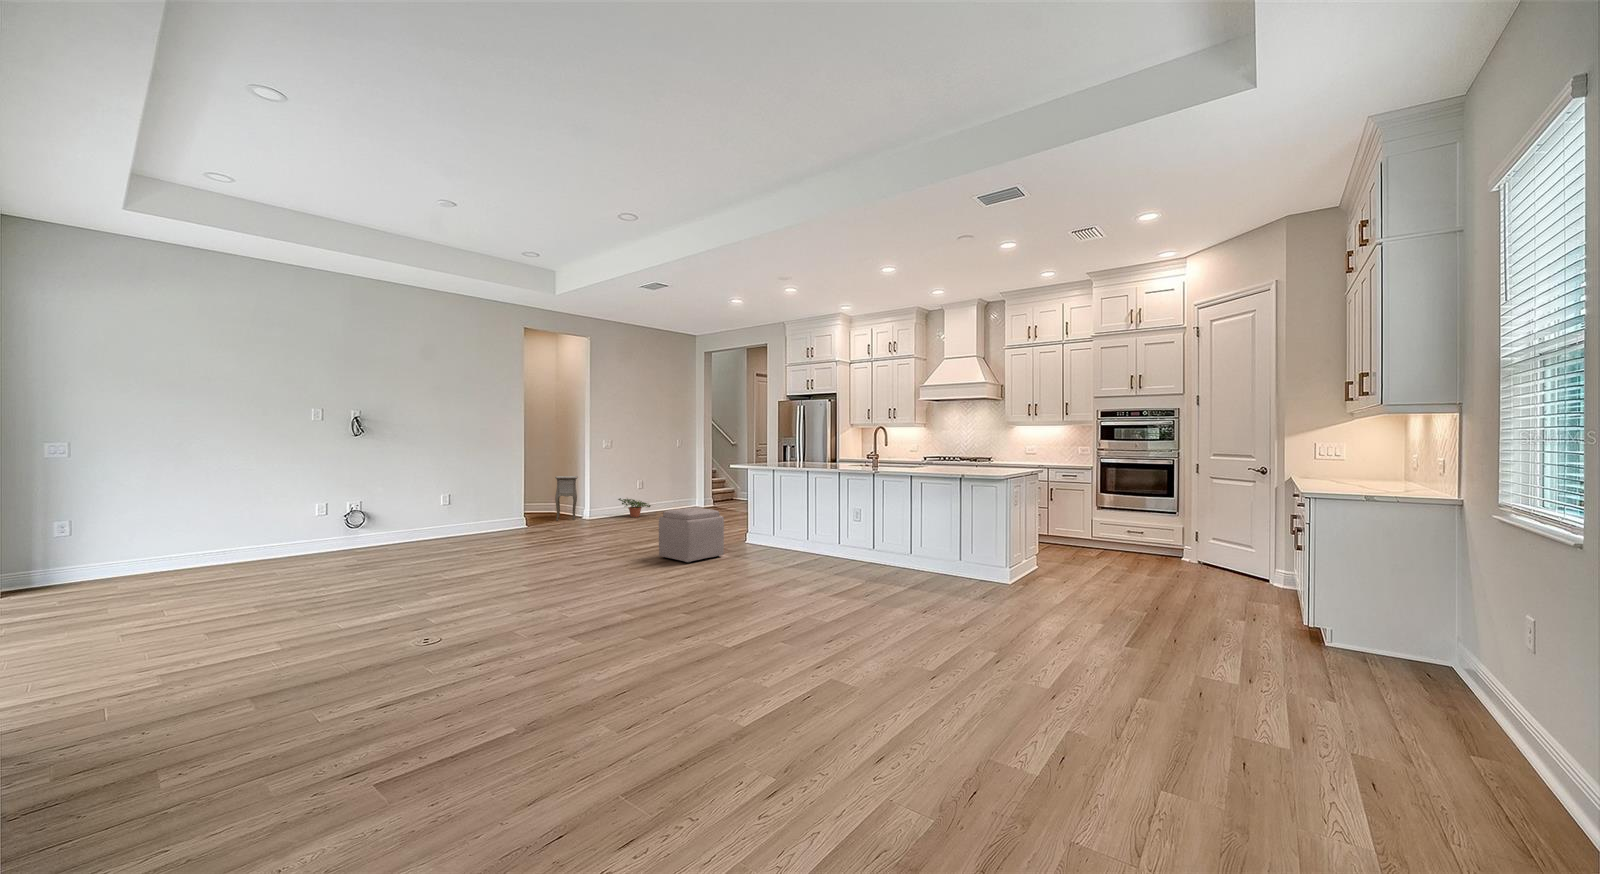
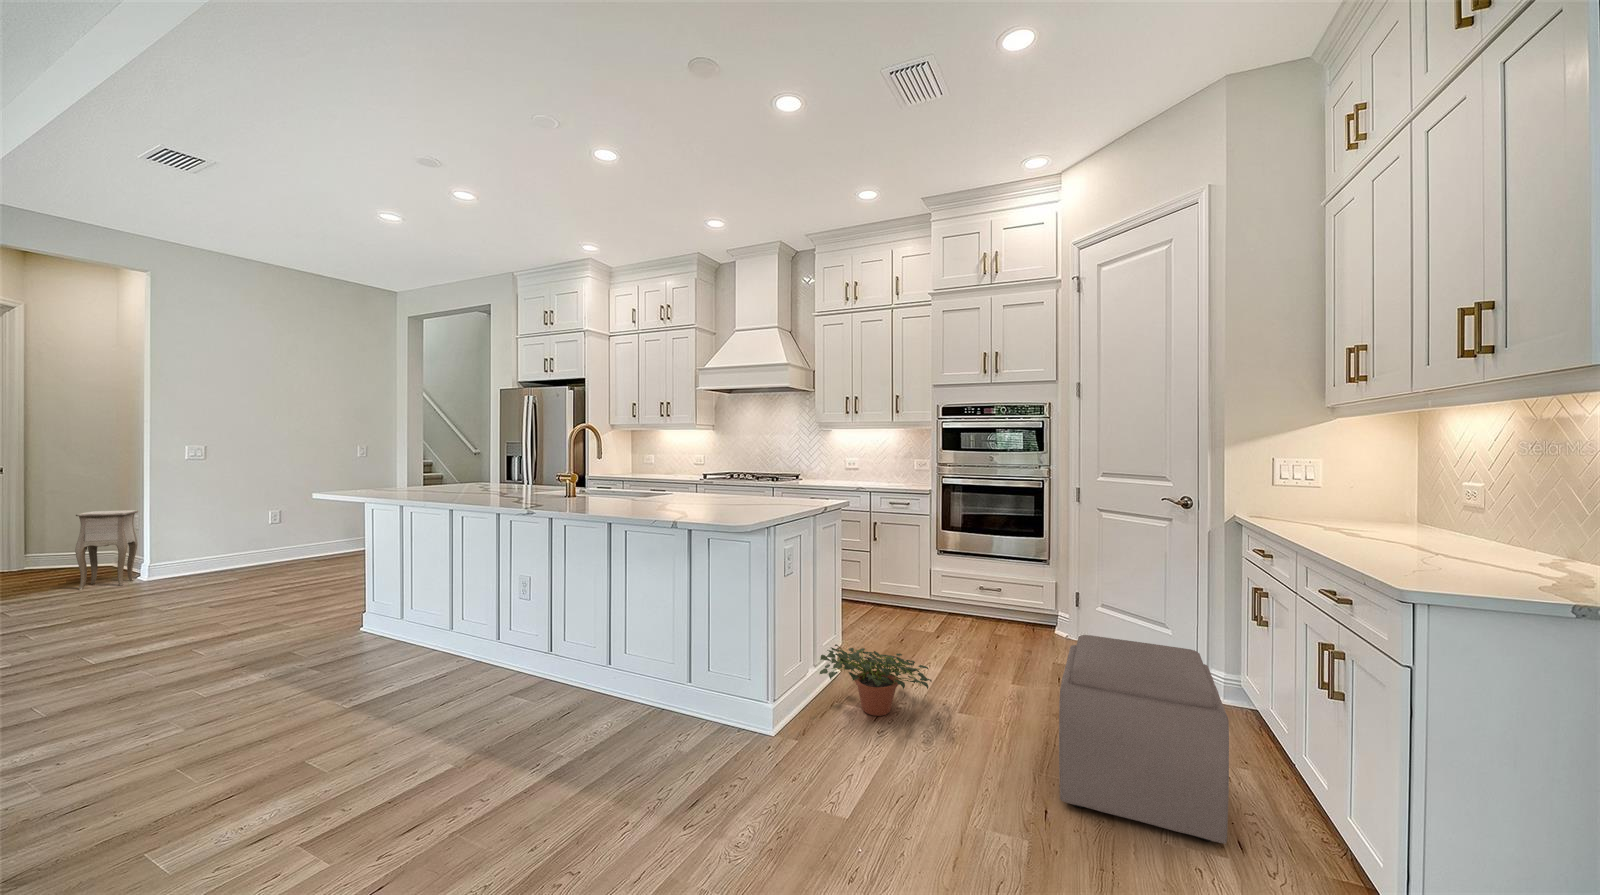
potted plant: present [618,498,651,517] -> present [820,644,931,716]
ottoman: present [659,507,724,563] -> present [1059,635,1229,844]

